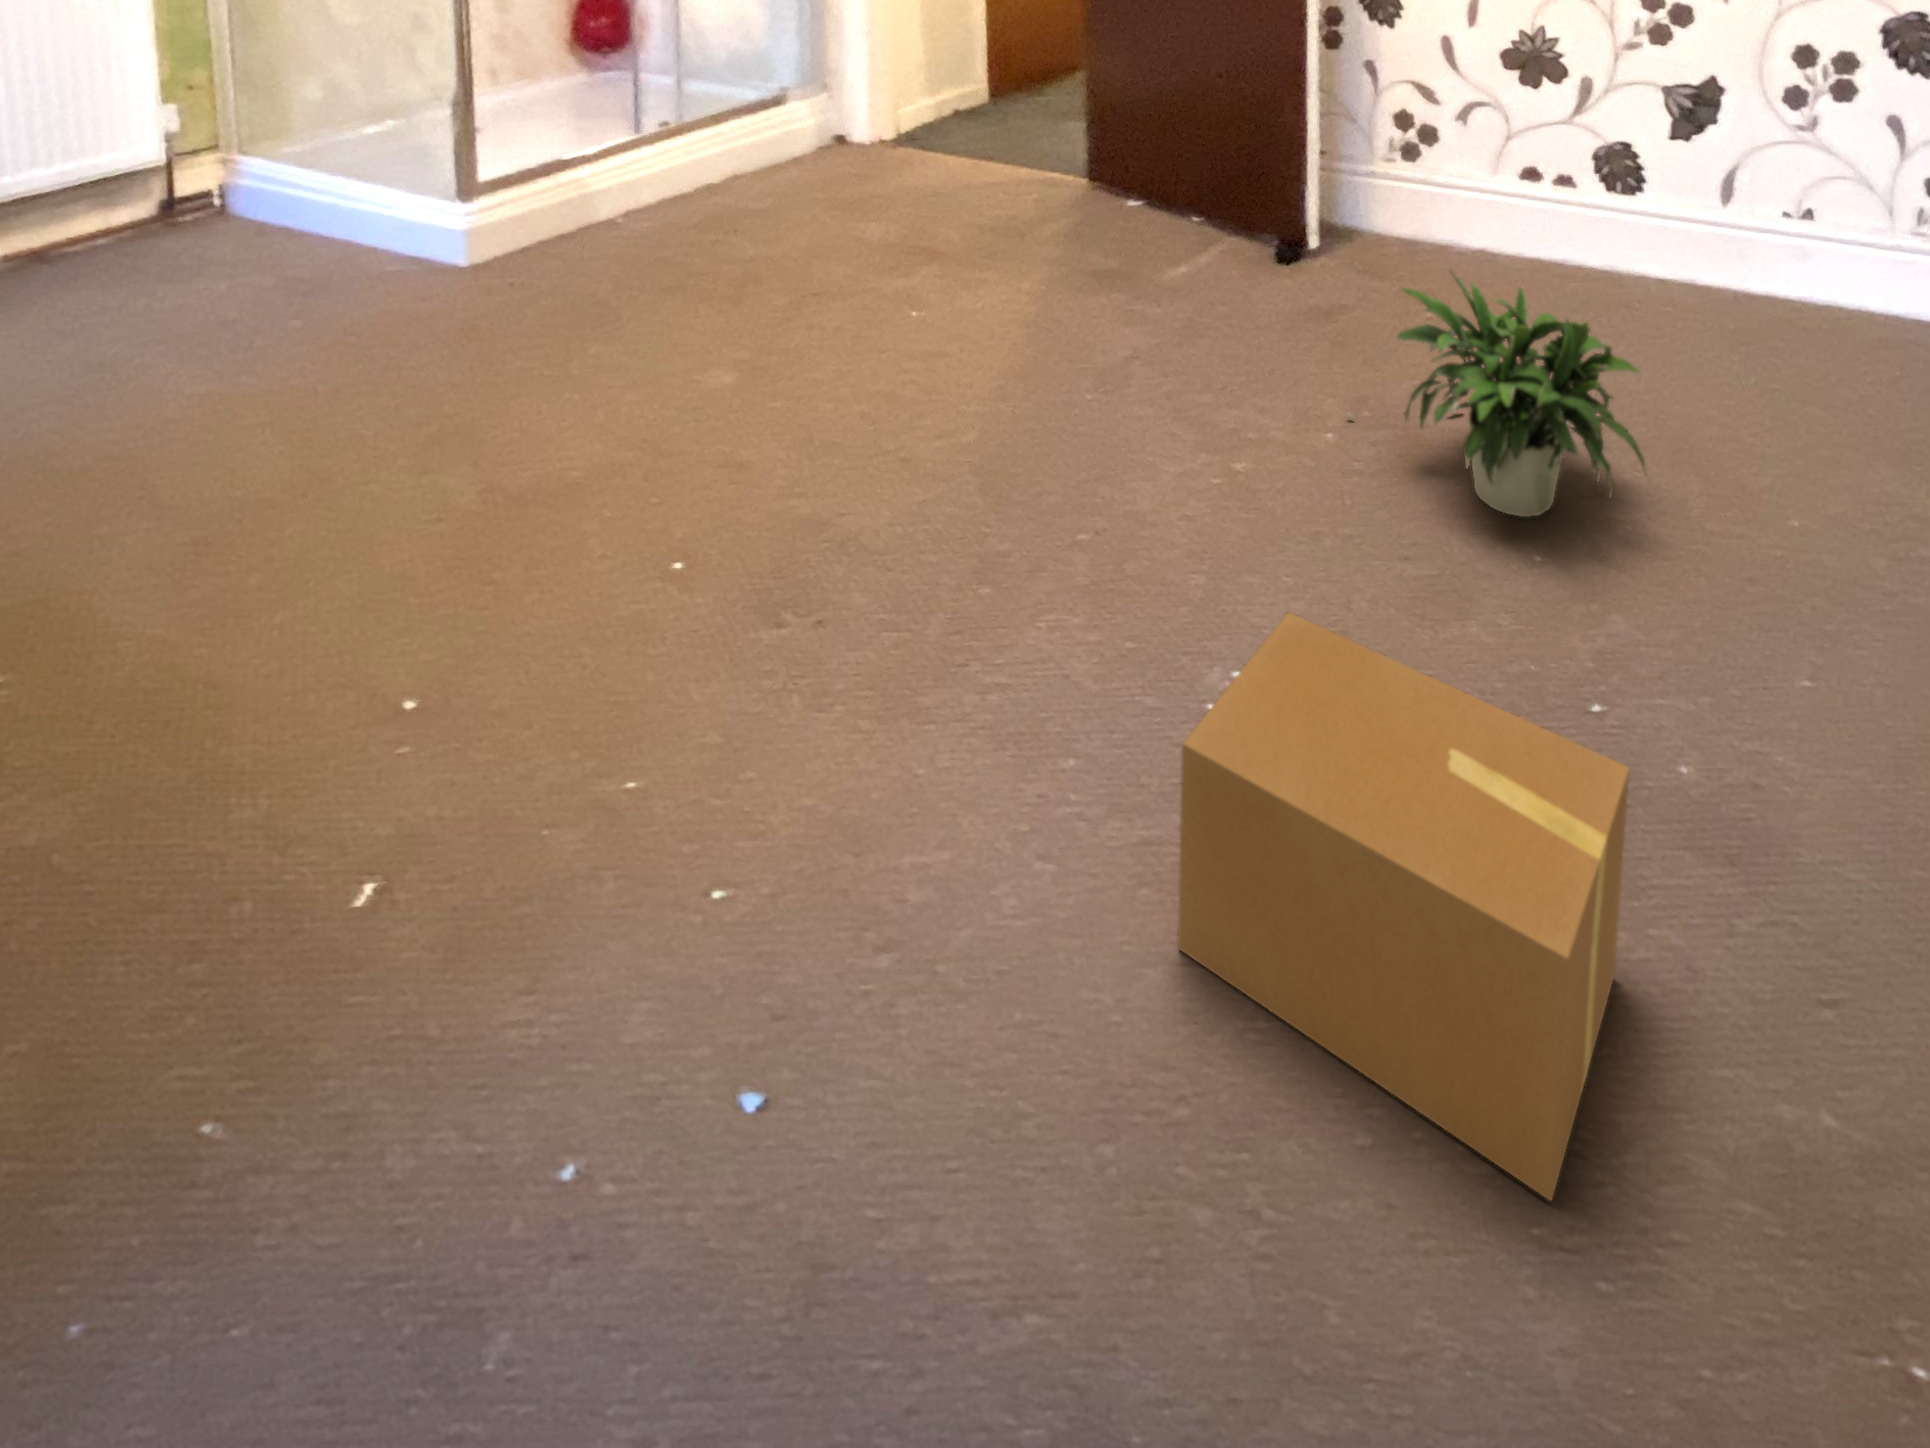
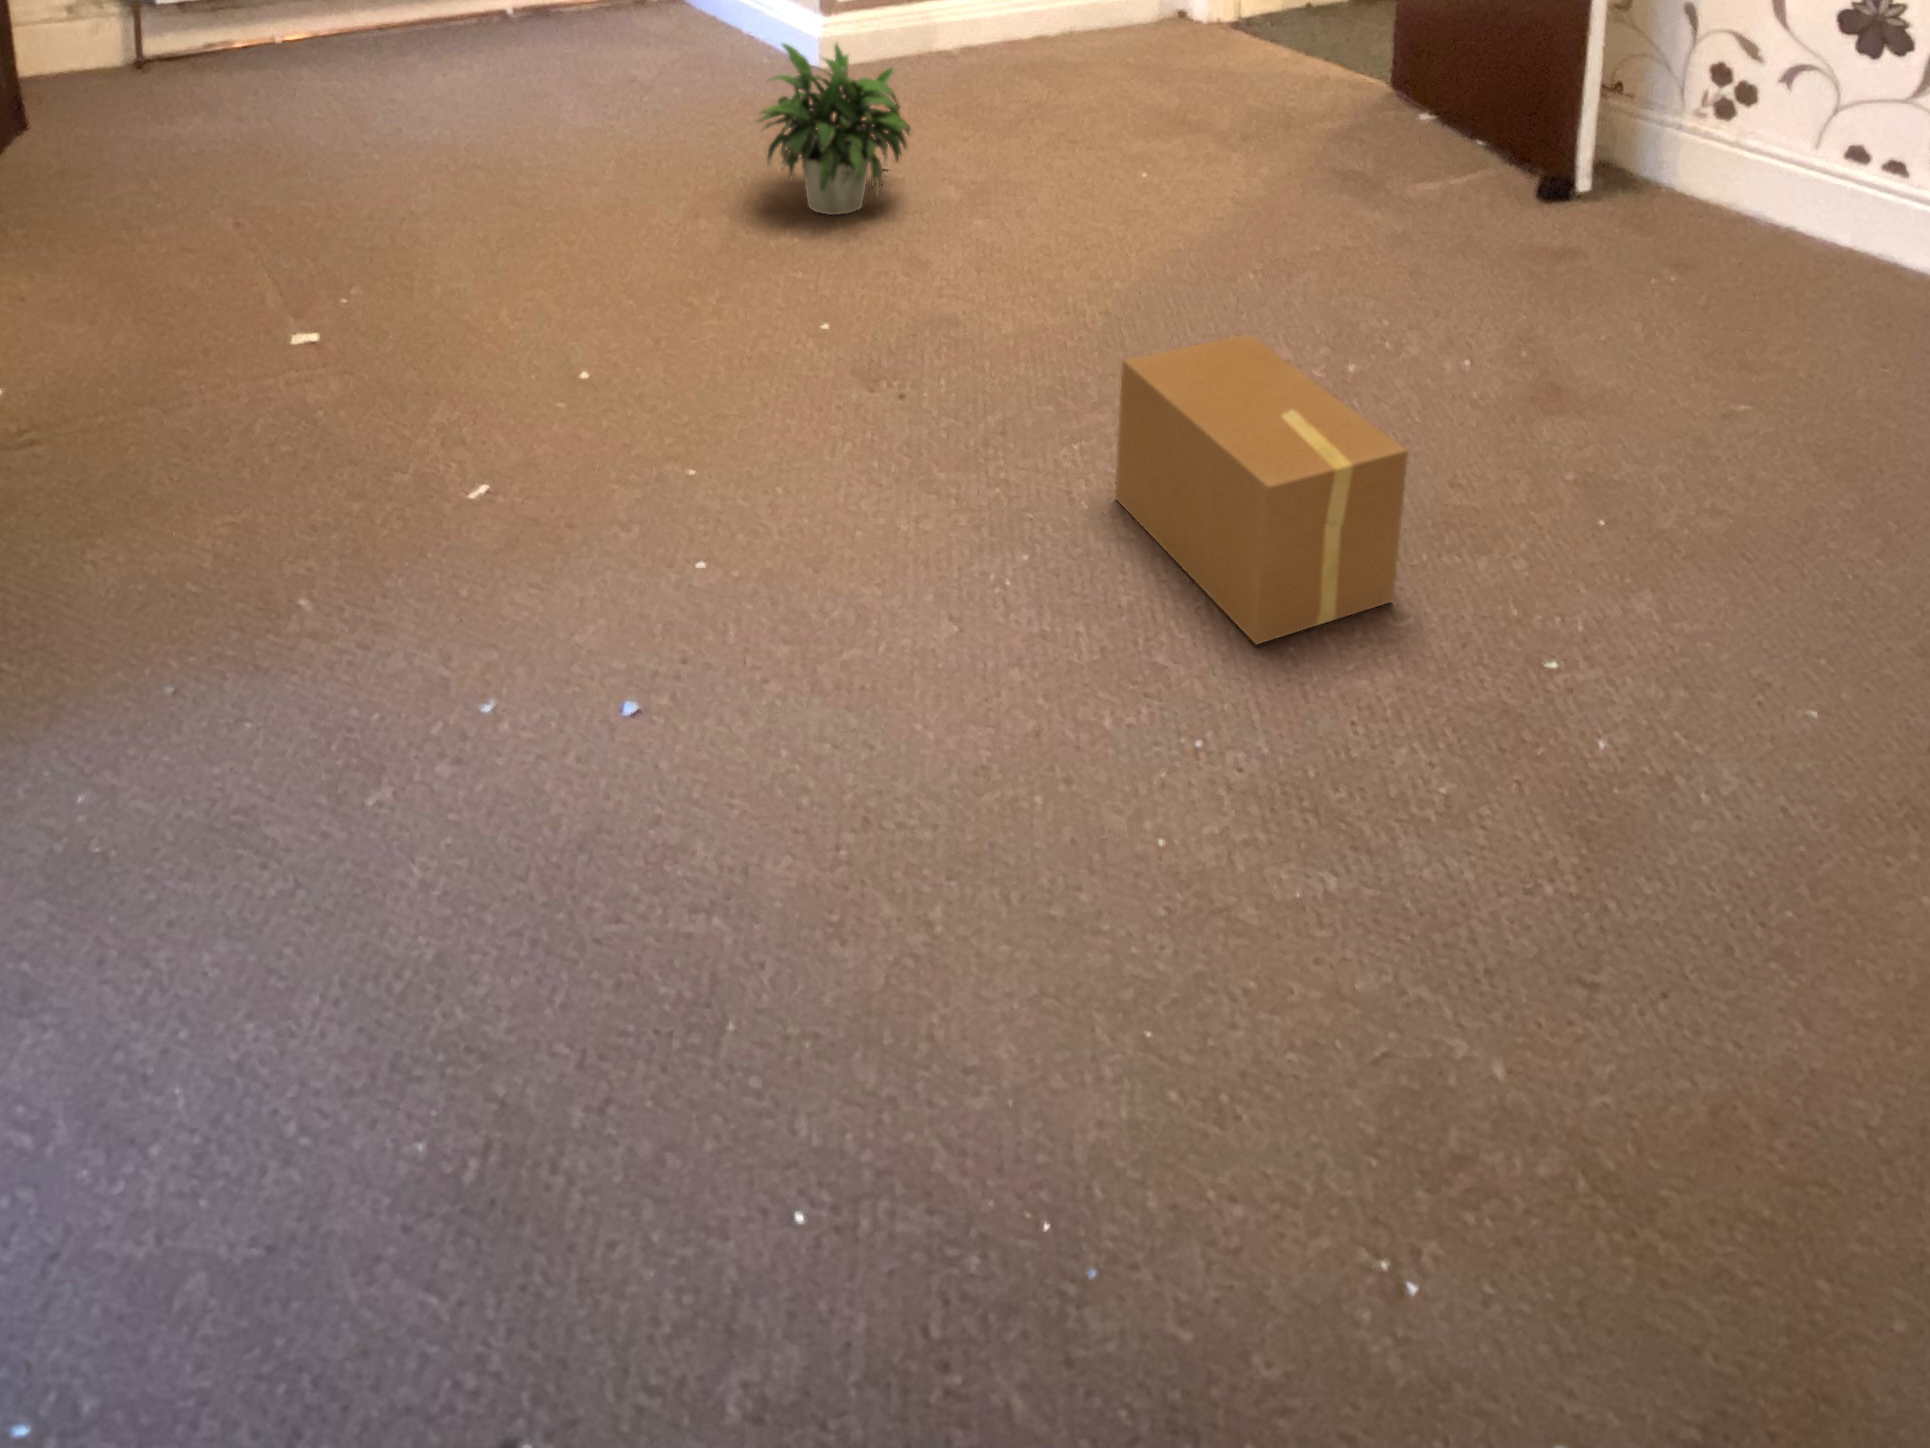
potted plant: present [1346,271,1646,517] -> present [756,44,910,215]

